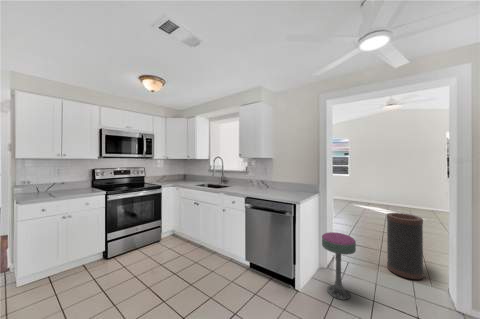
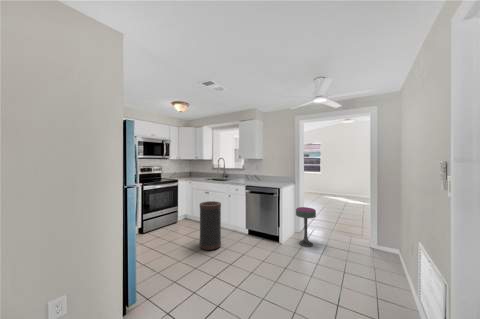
trash can: present [387,213,423,280] -> present [200,201,221,250]

